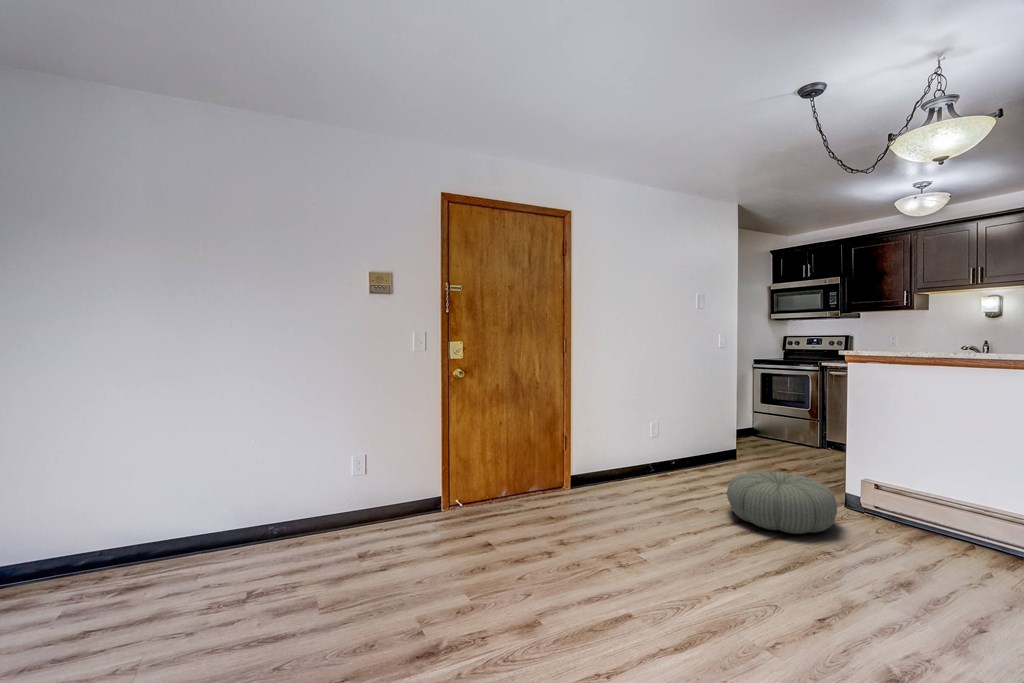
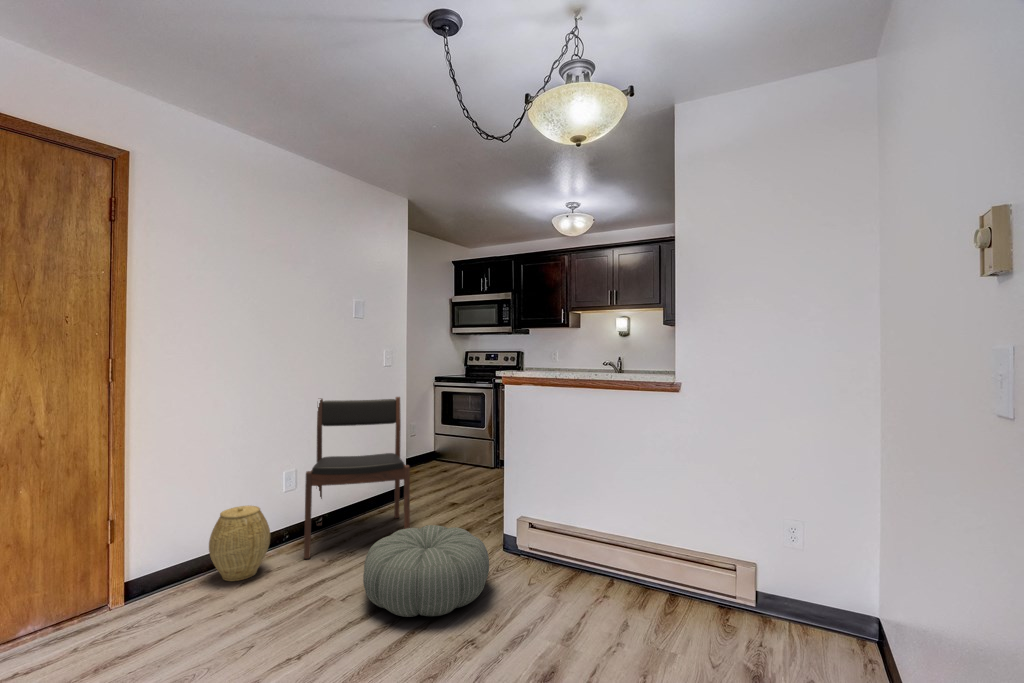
dining chair: none [670,371,754,491] -> present [304,397,410,559]
woven basket: none [612,441,650,490] -> present [209,506,270,581]

